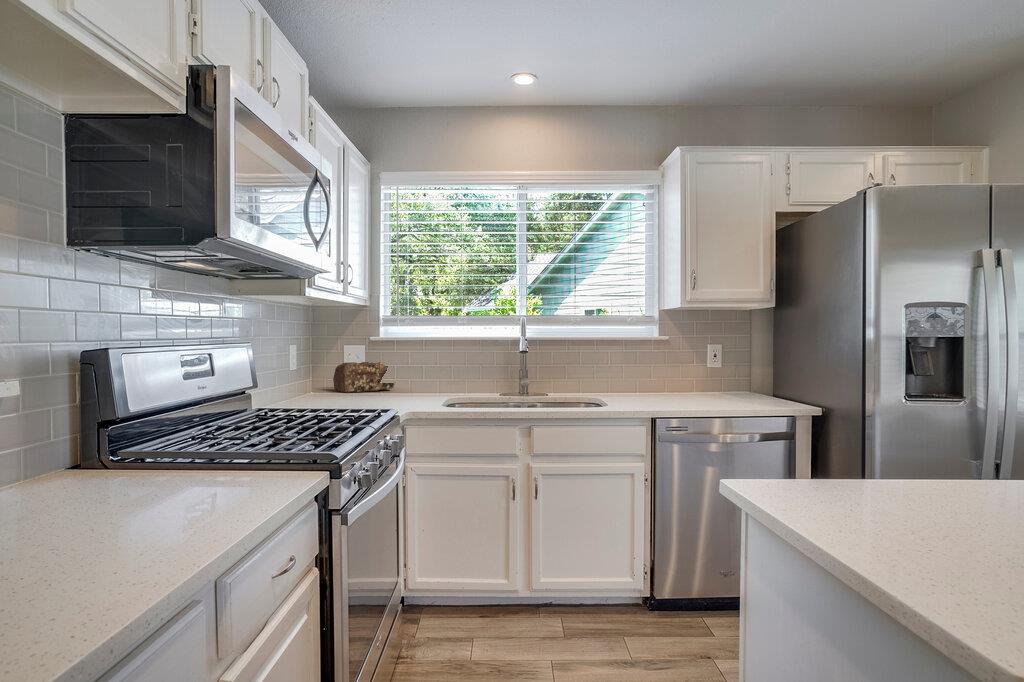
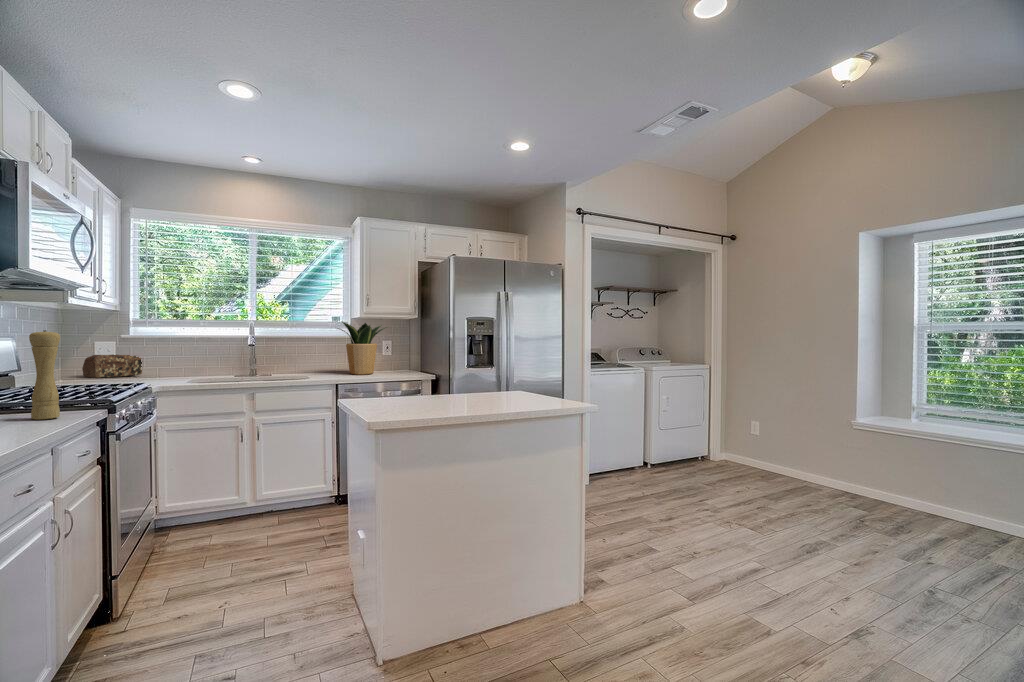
potted plant: none [638,314,726,401] -> present [337,322,387,375]
pepper mill: none [197,341,244,509] -> present [29,330,60,420]

